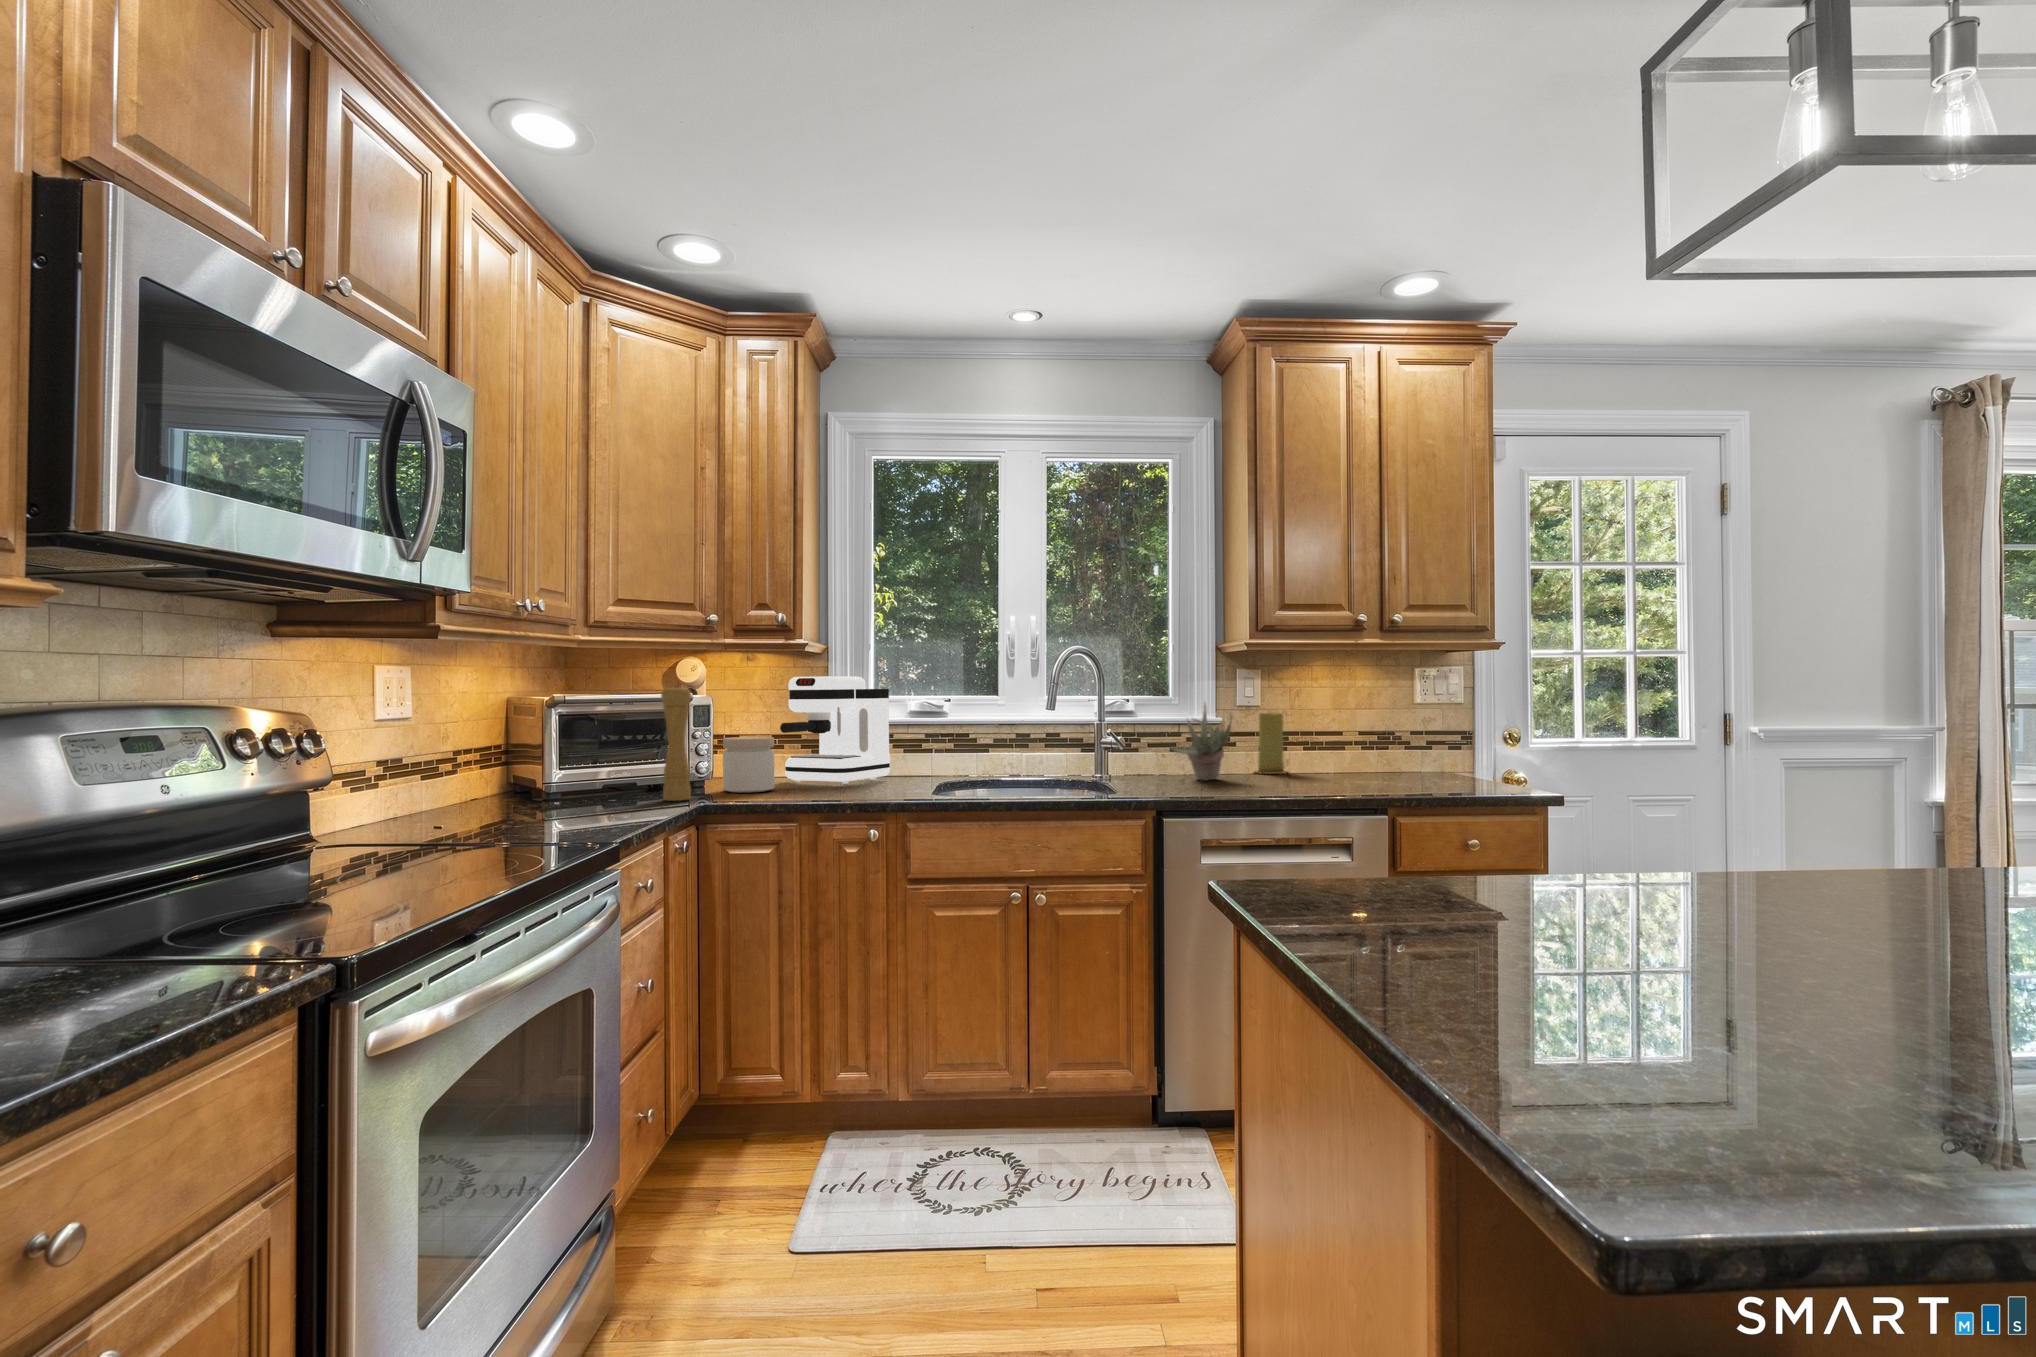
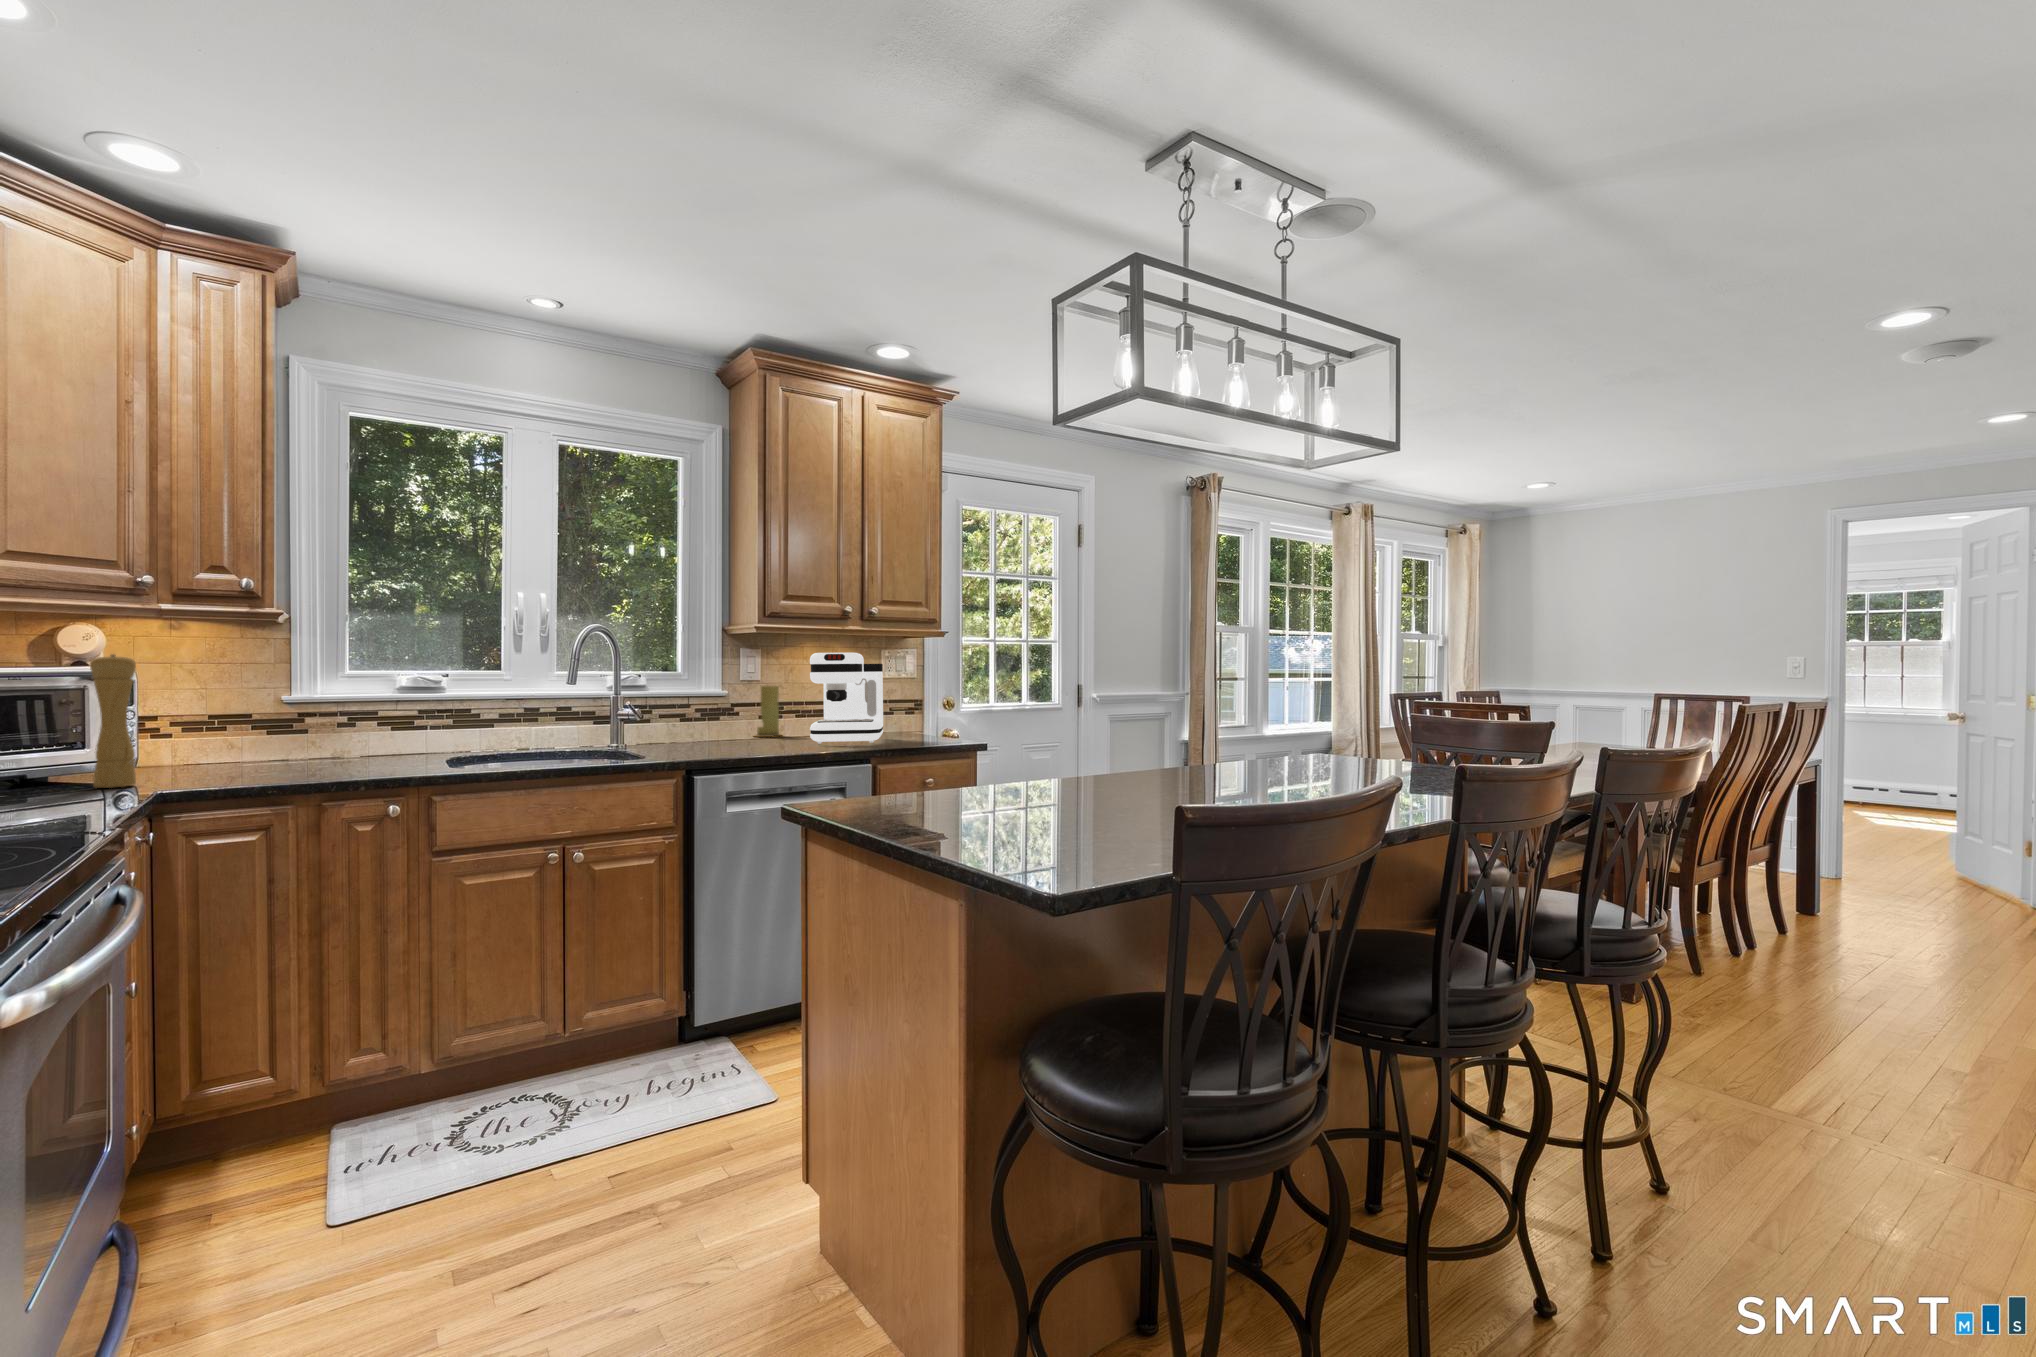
coffee maker: present [780,676,890,784] -> present [810,653,883,744]
succulent plant: present [1170,703,1232,781] -> none [686,675,740,744]
jar: present [723,737,775,792] -> none [169,714,243,776]

